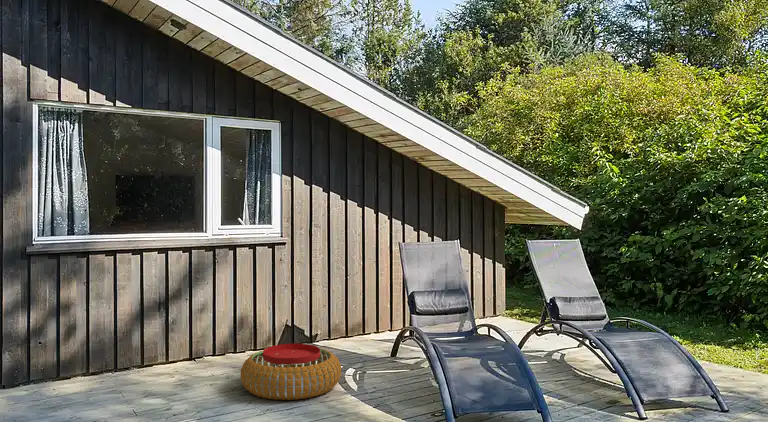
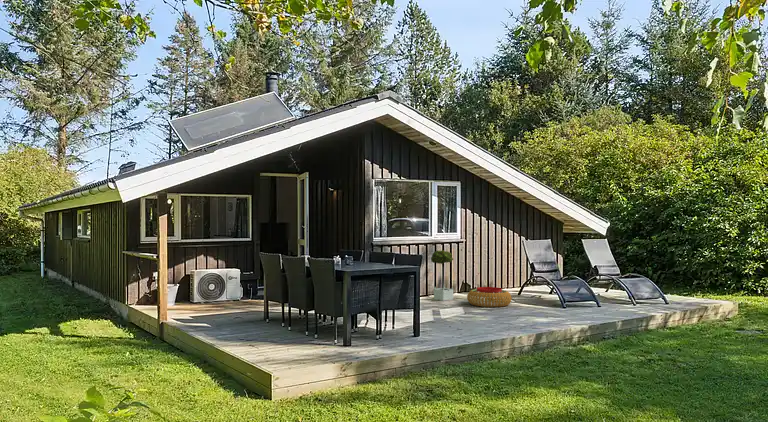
potted tree: none [196,260,243,368] -> present [431,250,453,301]

